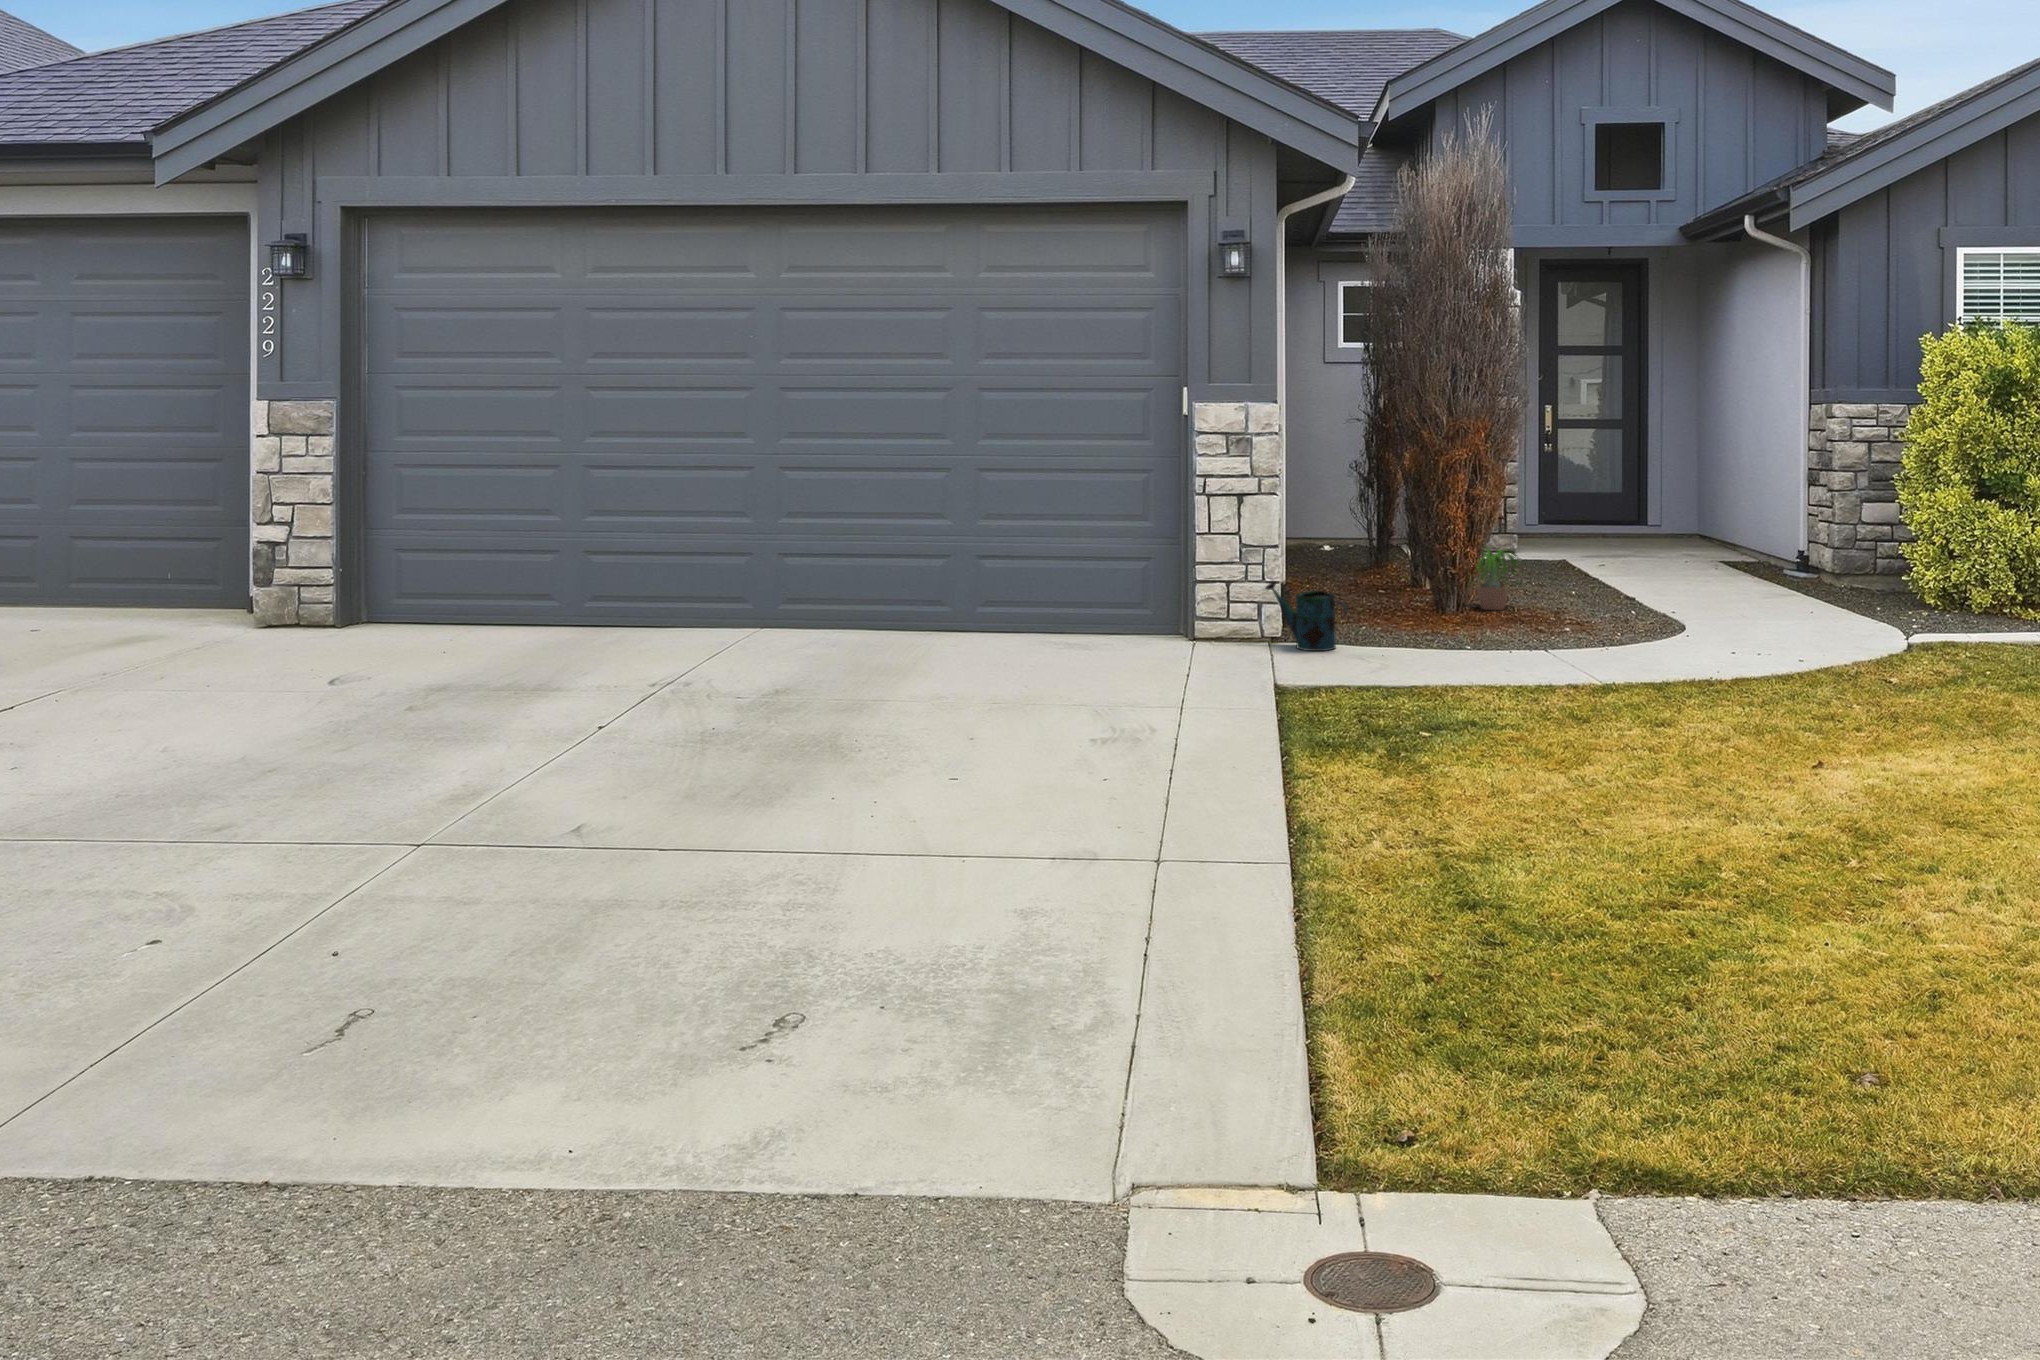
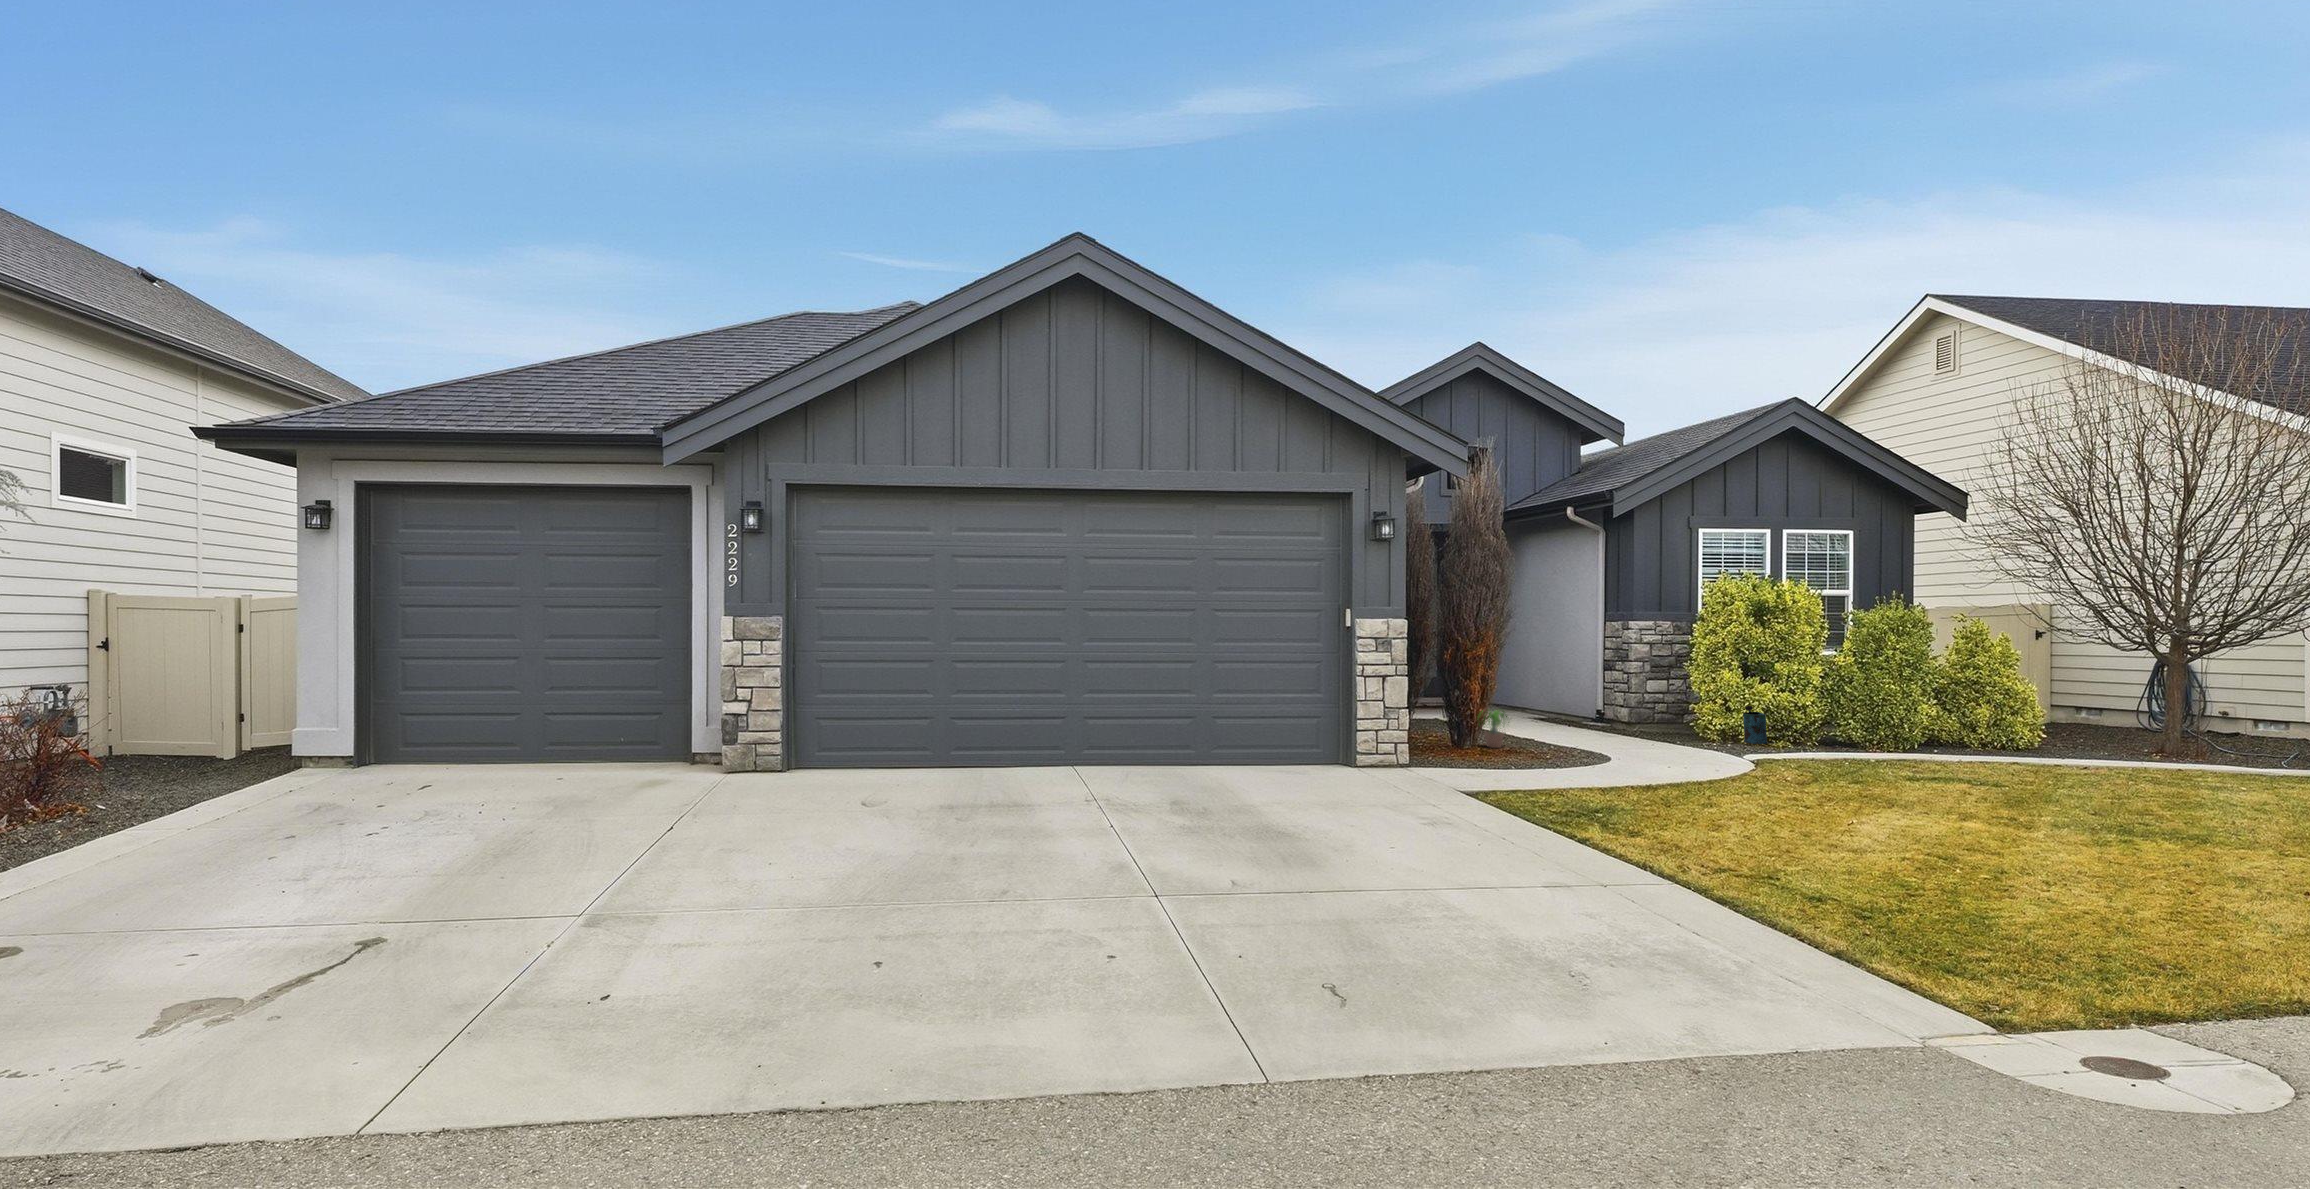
watering can: present [1265,582,1347,651] -> present [1743,706,1767,744]

